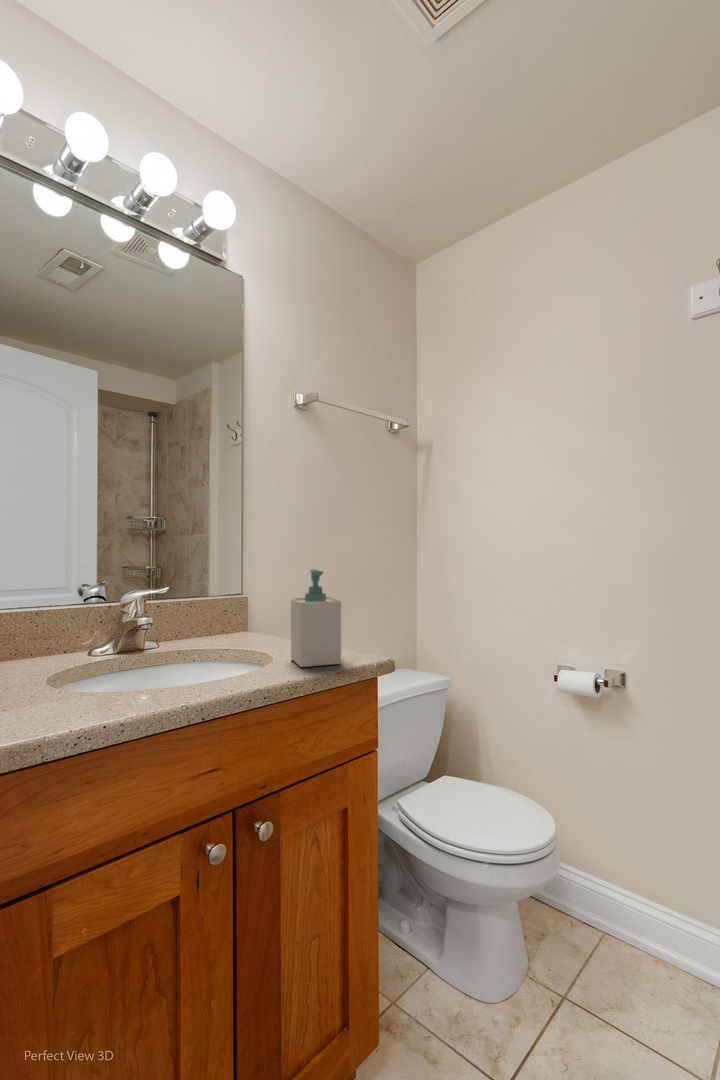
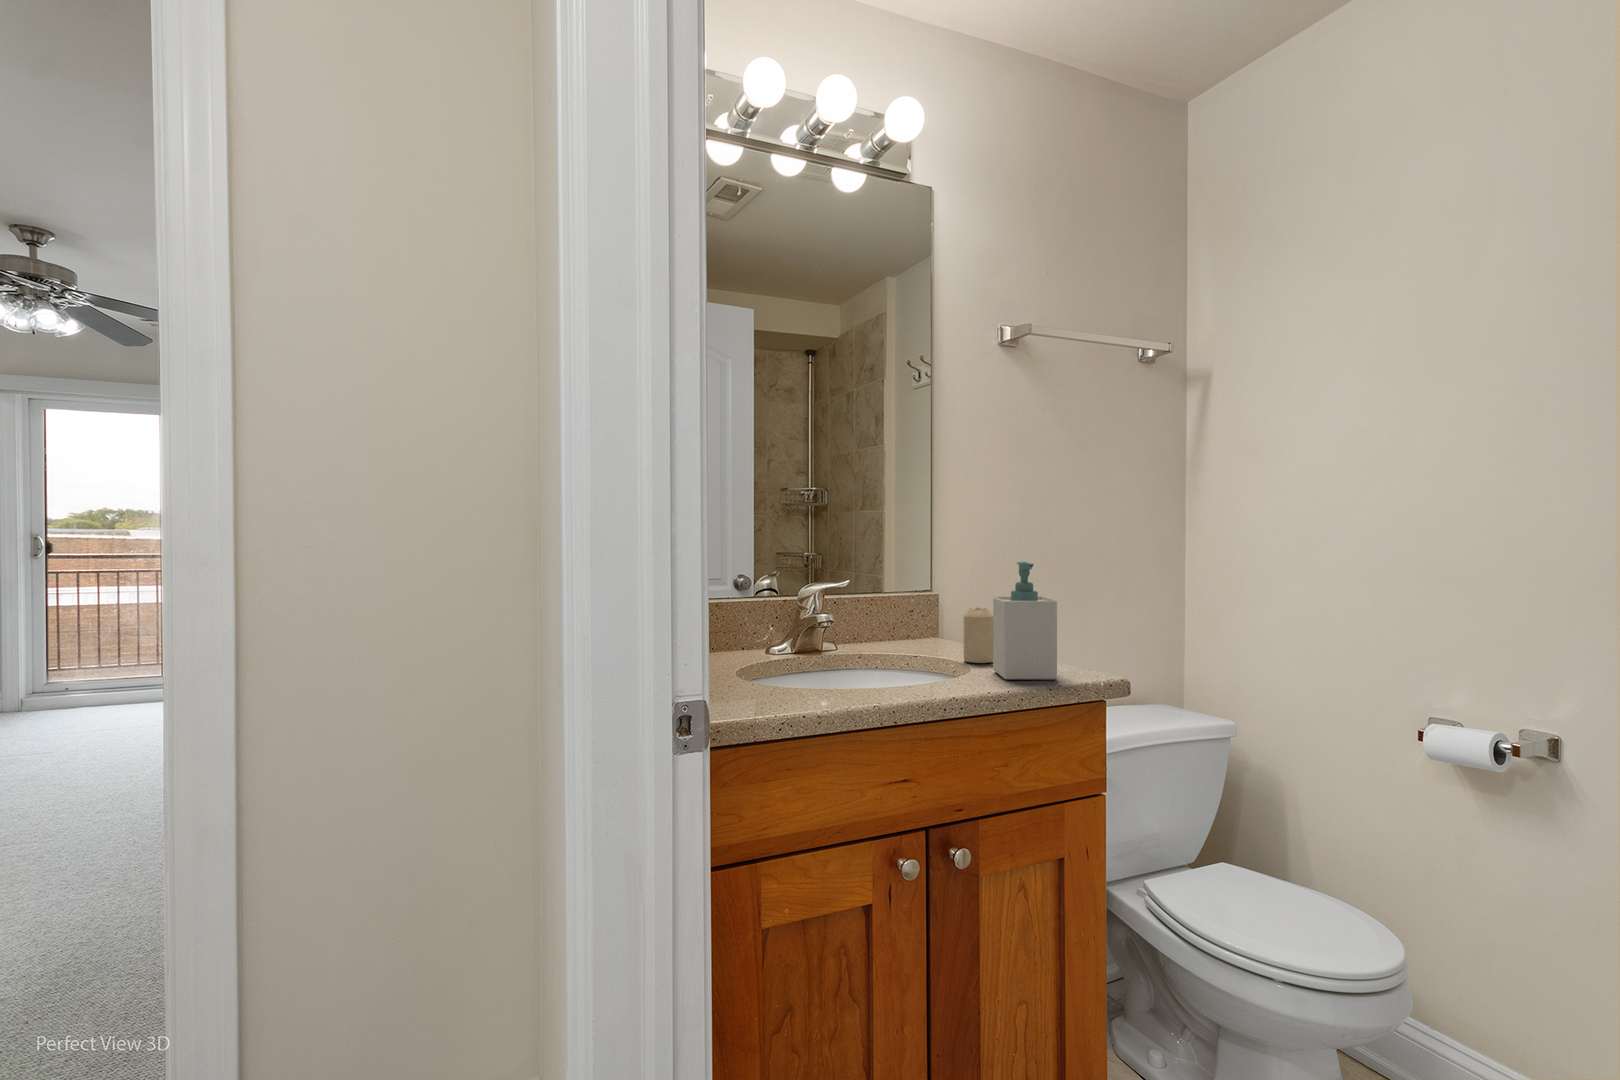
candle: none [266,606,290,652] -> present [964,608,993,663]

